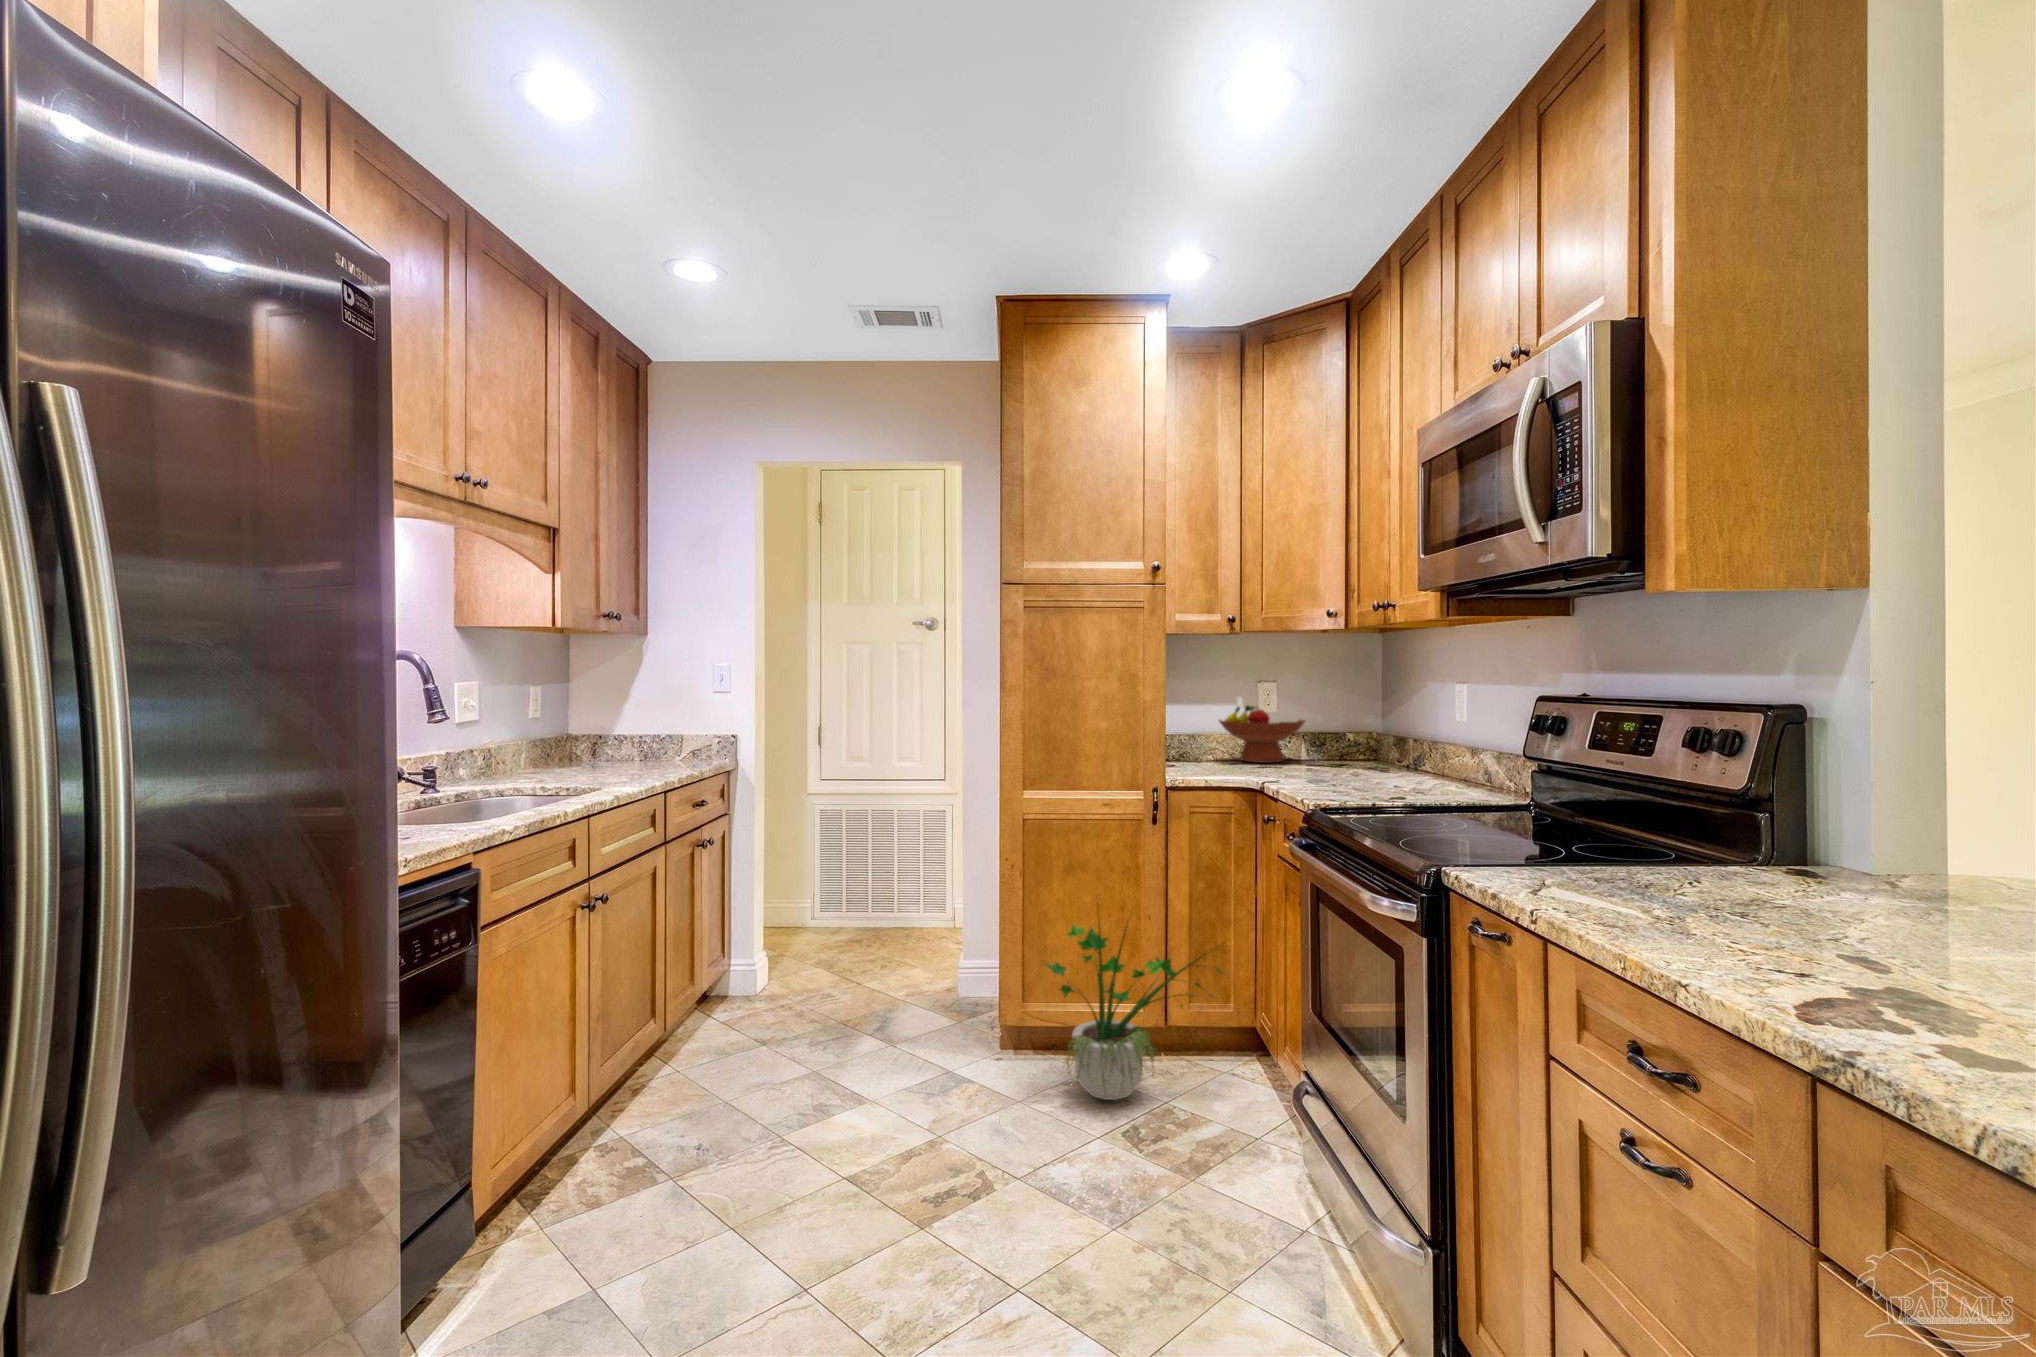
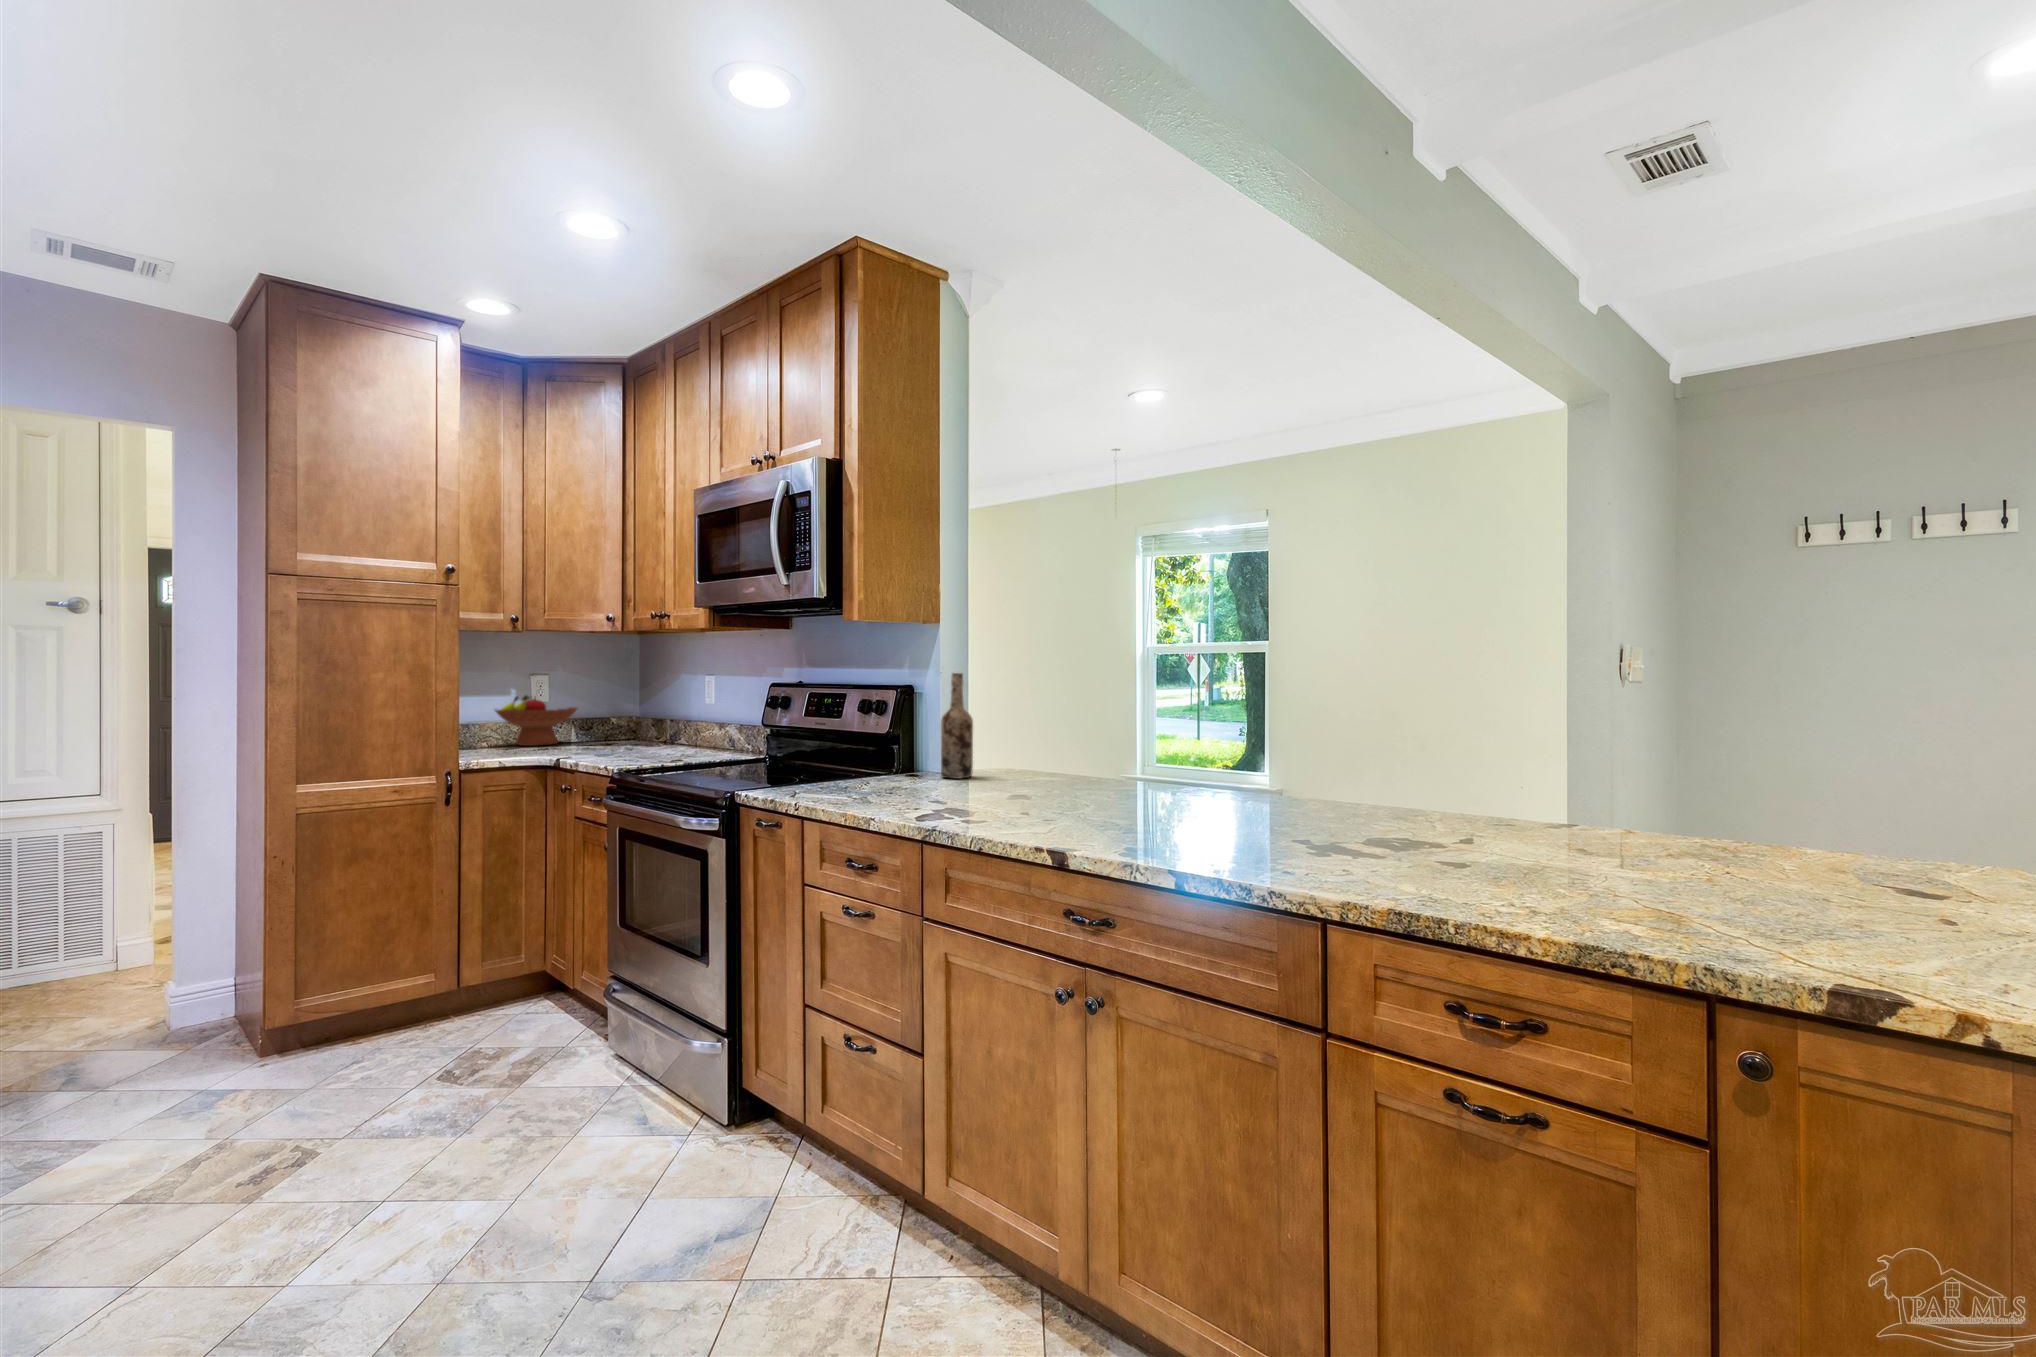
wine bottle: none [1872,683,1962,899] -> present [941,673,973,779]
potted plant: present [1044,908,1222,1100] -> none [328,867,537,1062]

